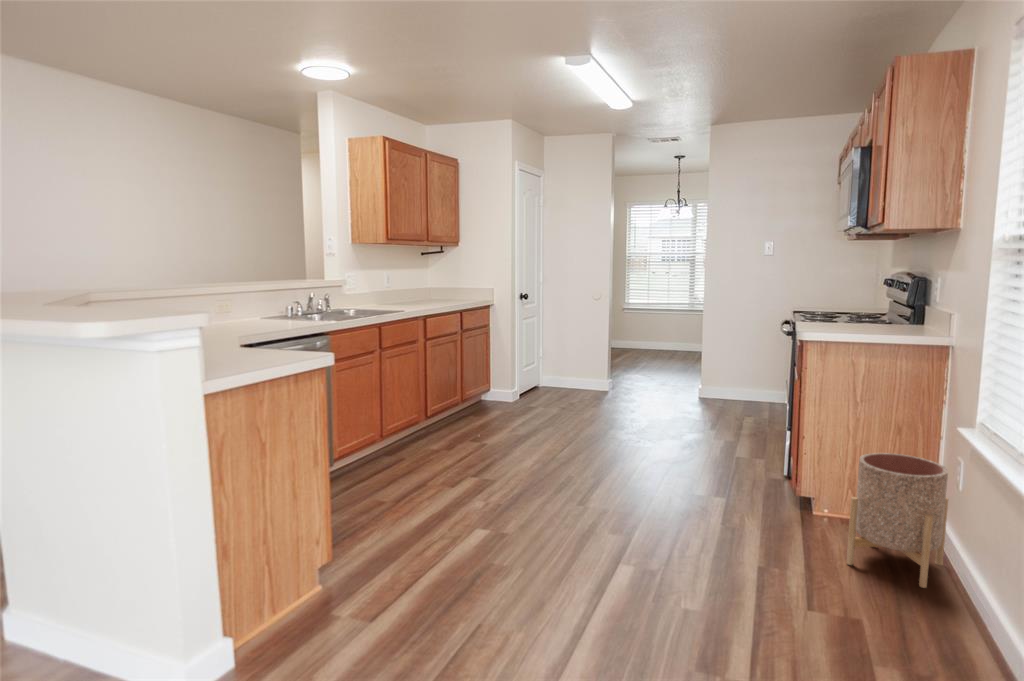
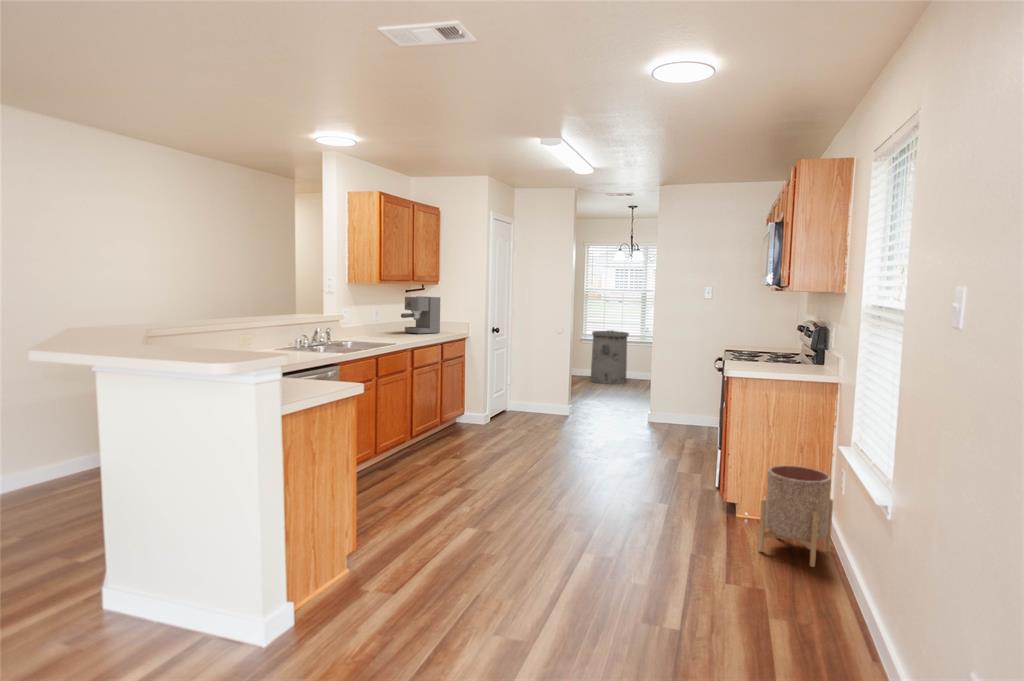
coffee maker: none [417,260,462,301] -> present [401,296,440,334]
trash can: none [634,297,675,355] -> present [590,330,629,384]

